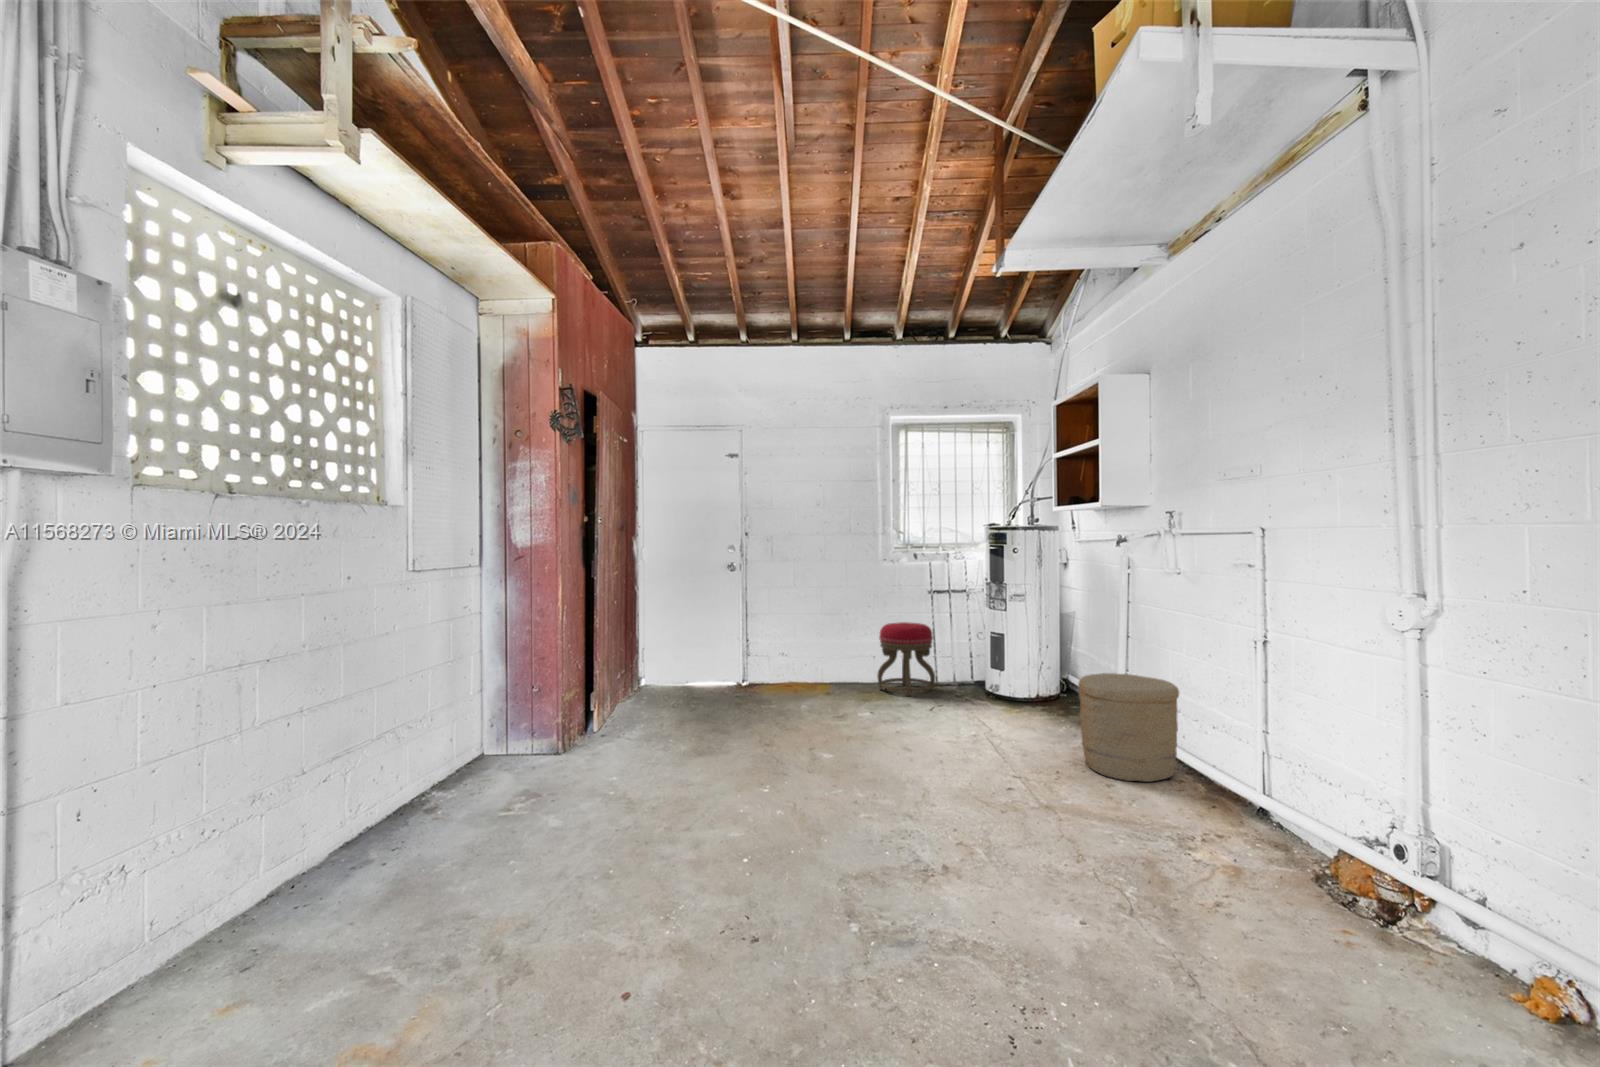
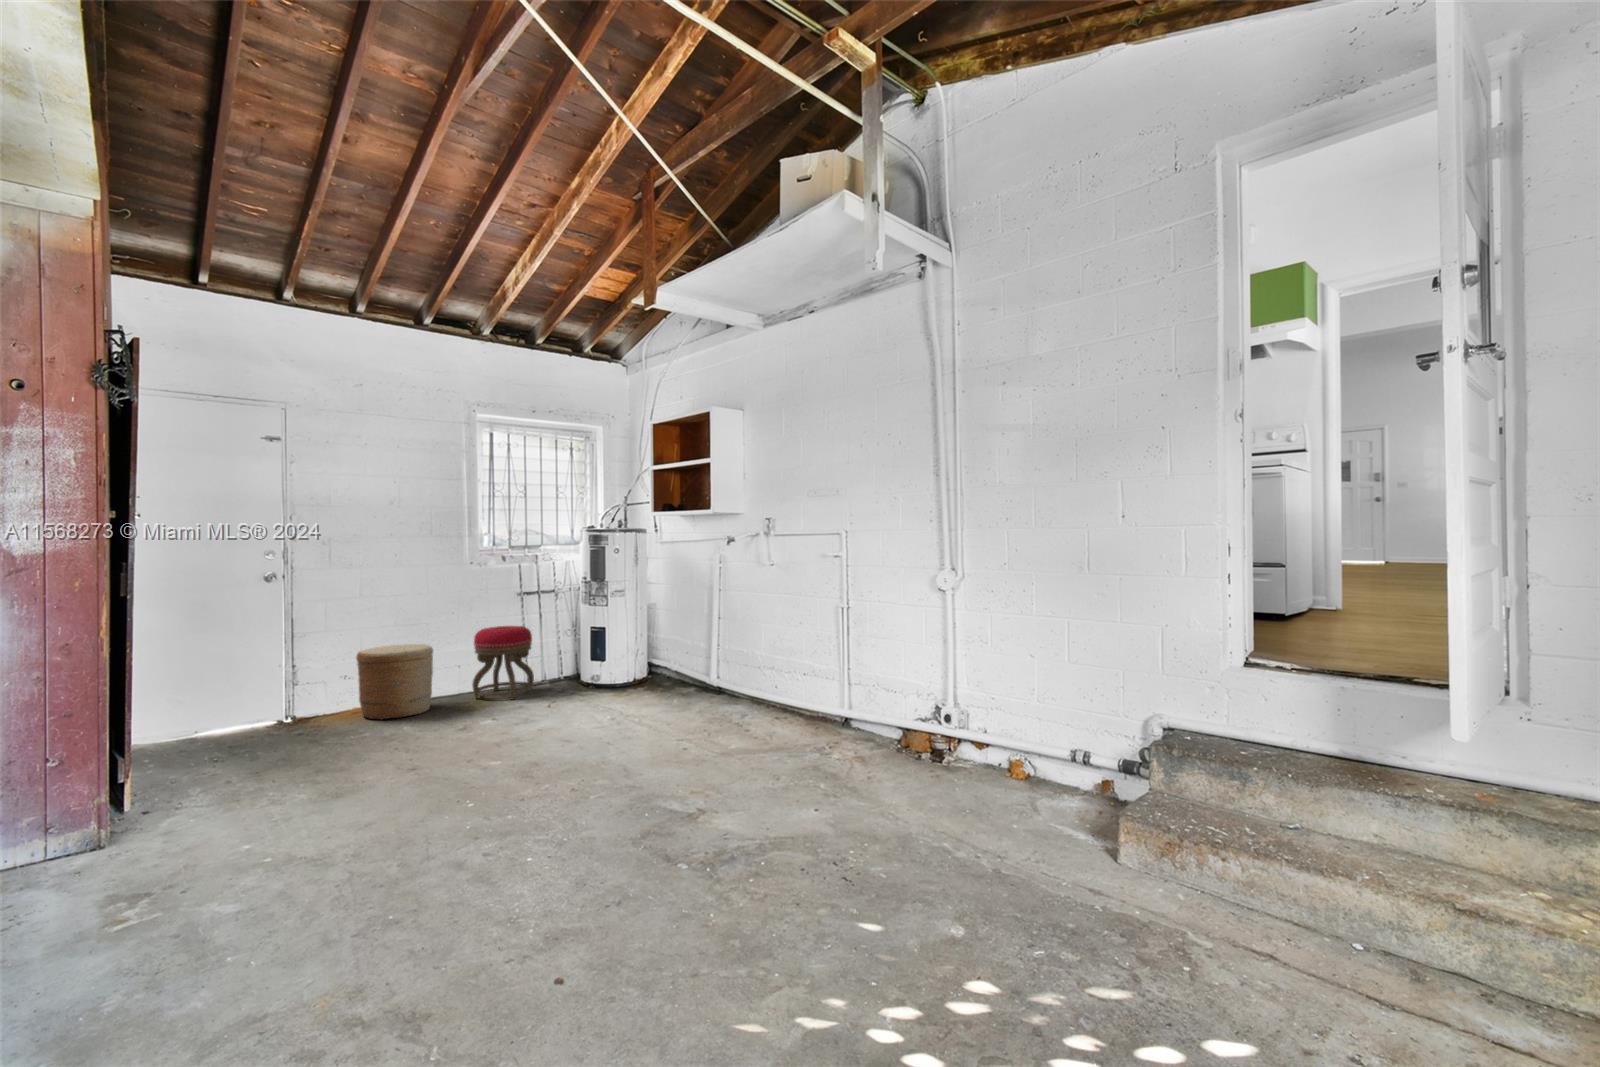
woven basket: present [1078,673,1179,782] -> present [356,644,433,720]

